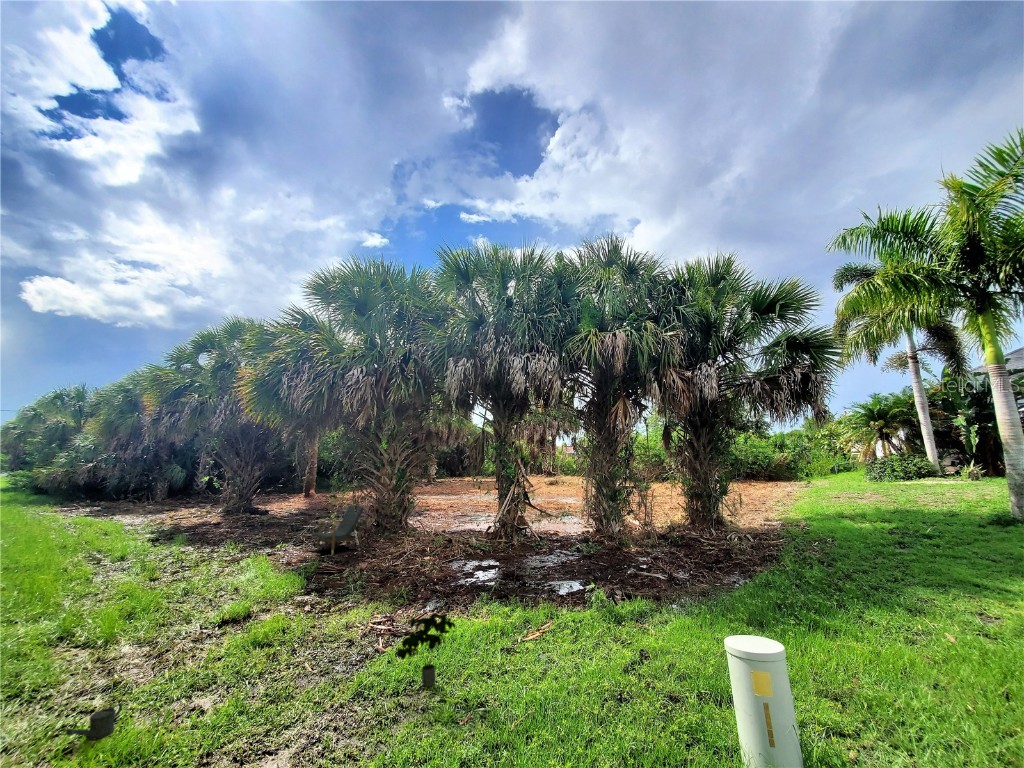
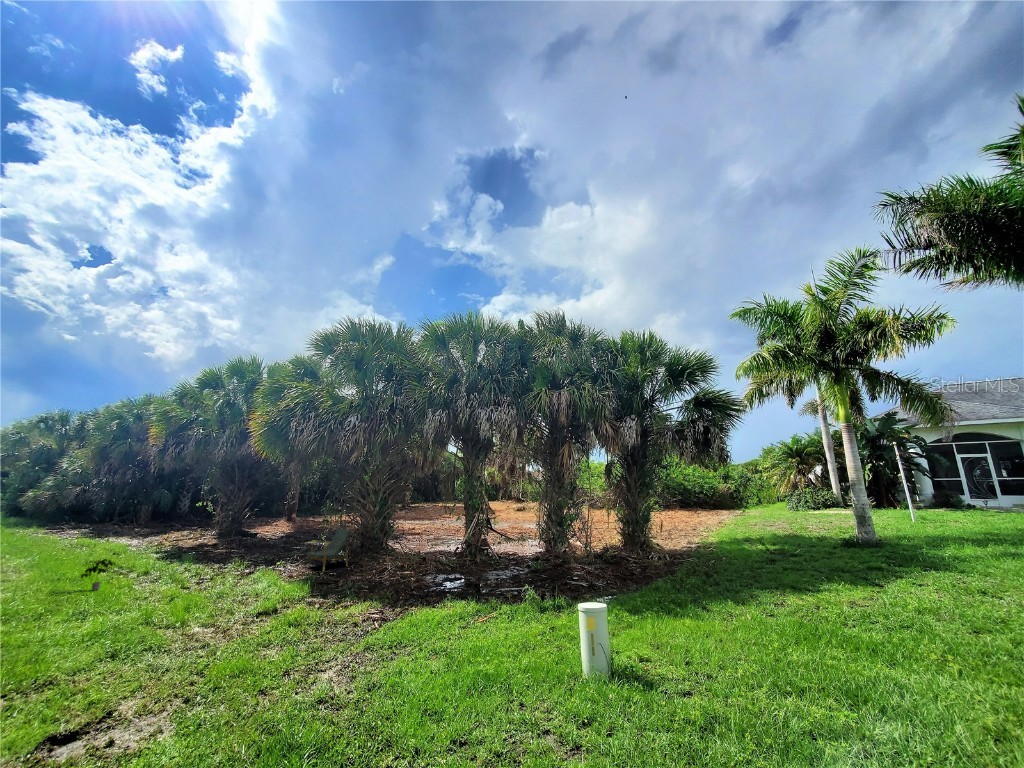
potted plant: present [396,613,455,687] -> present [81,559,115,591]
watering can: present [66,703,122,740] -> none [172,664,202,687]

